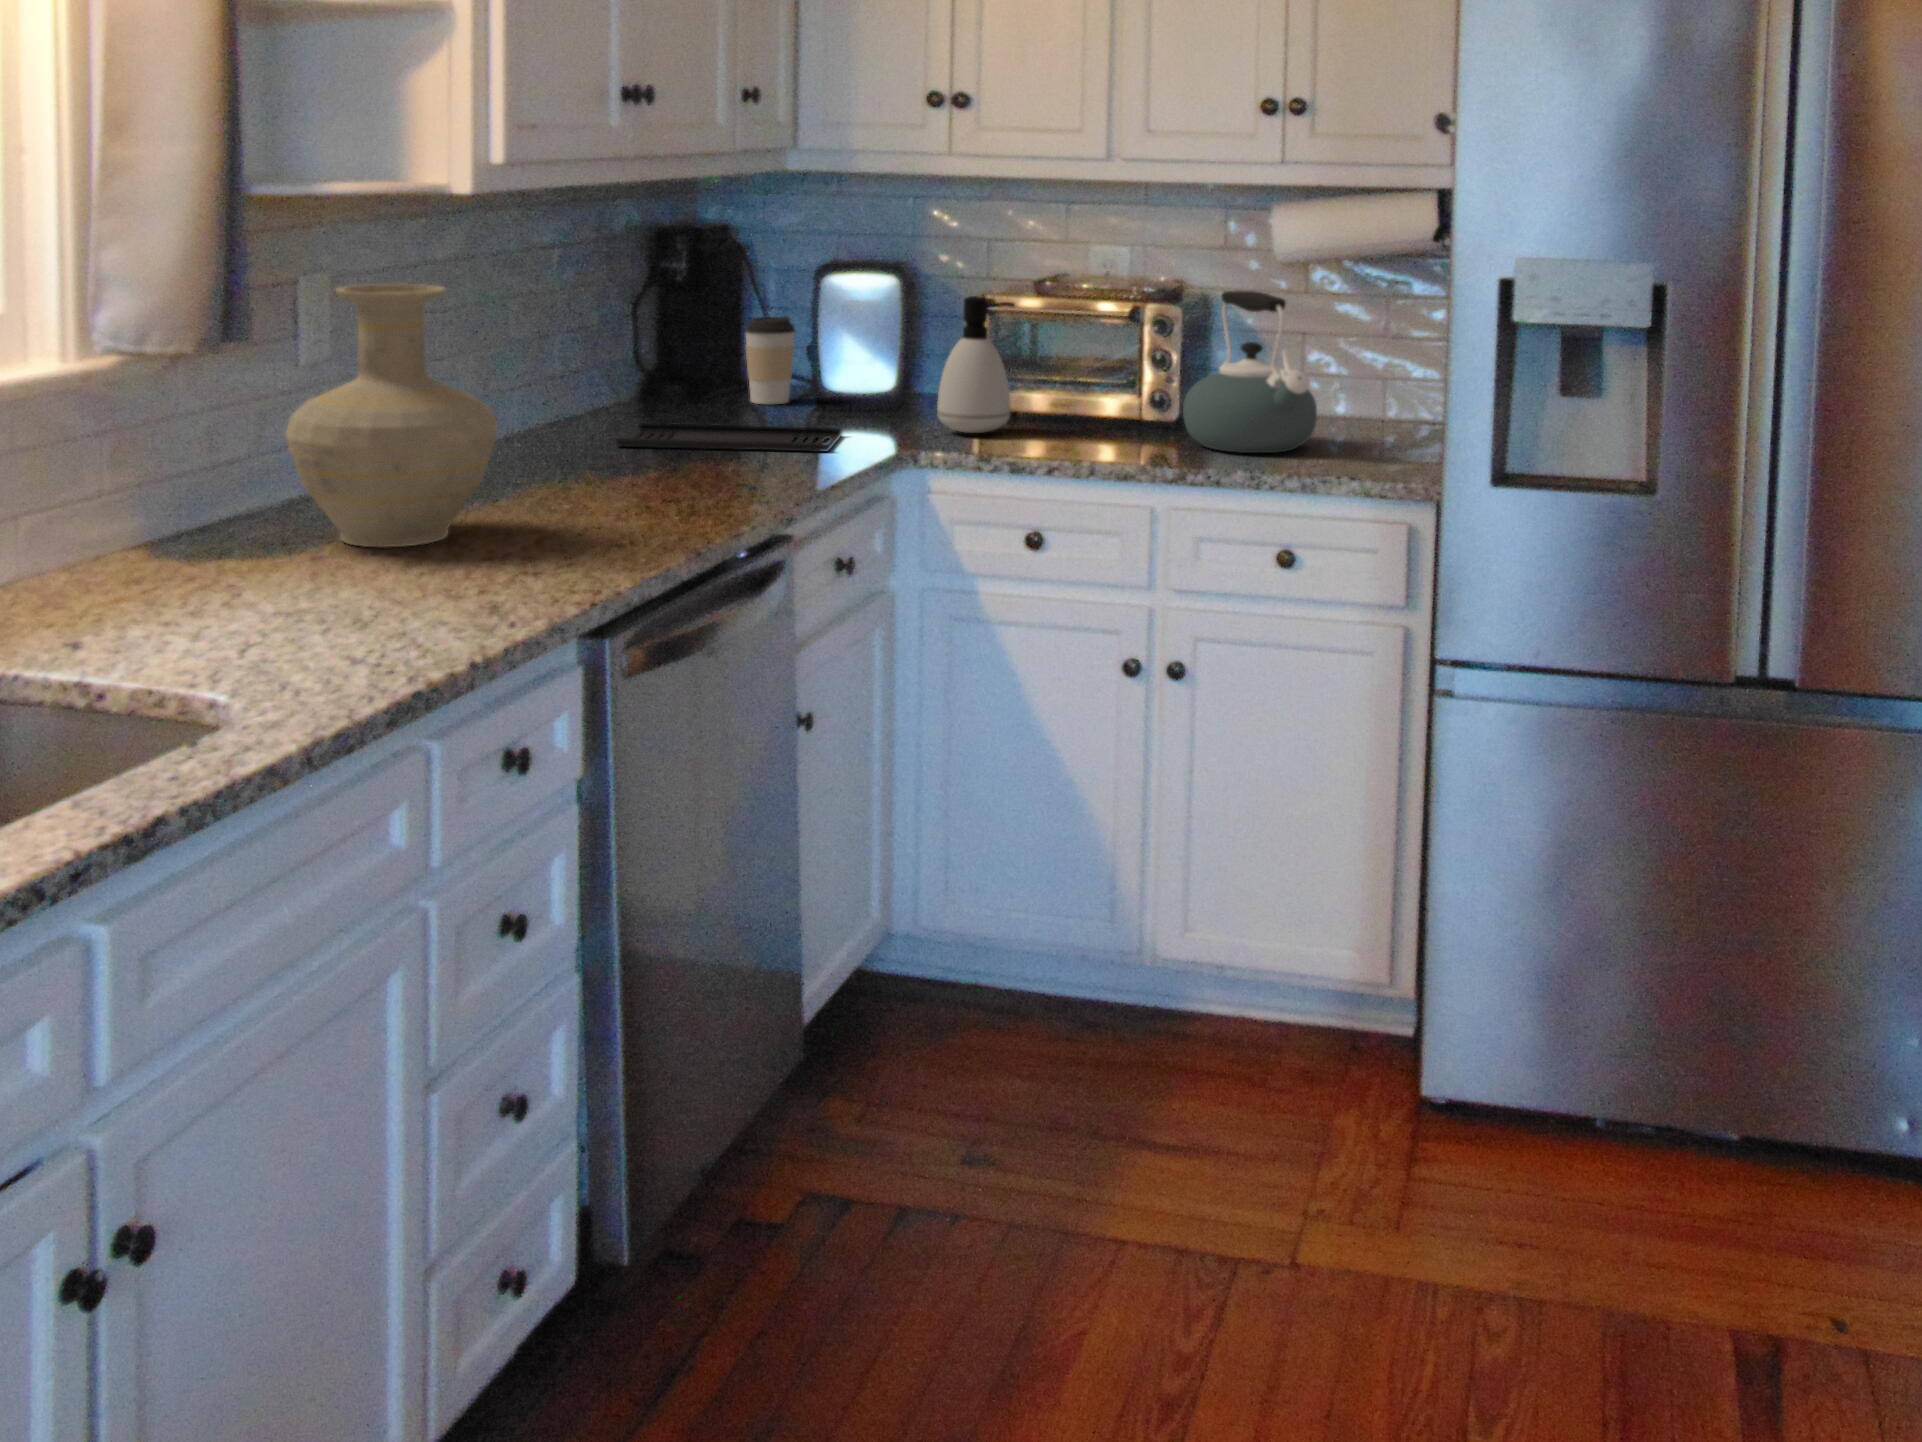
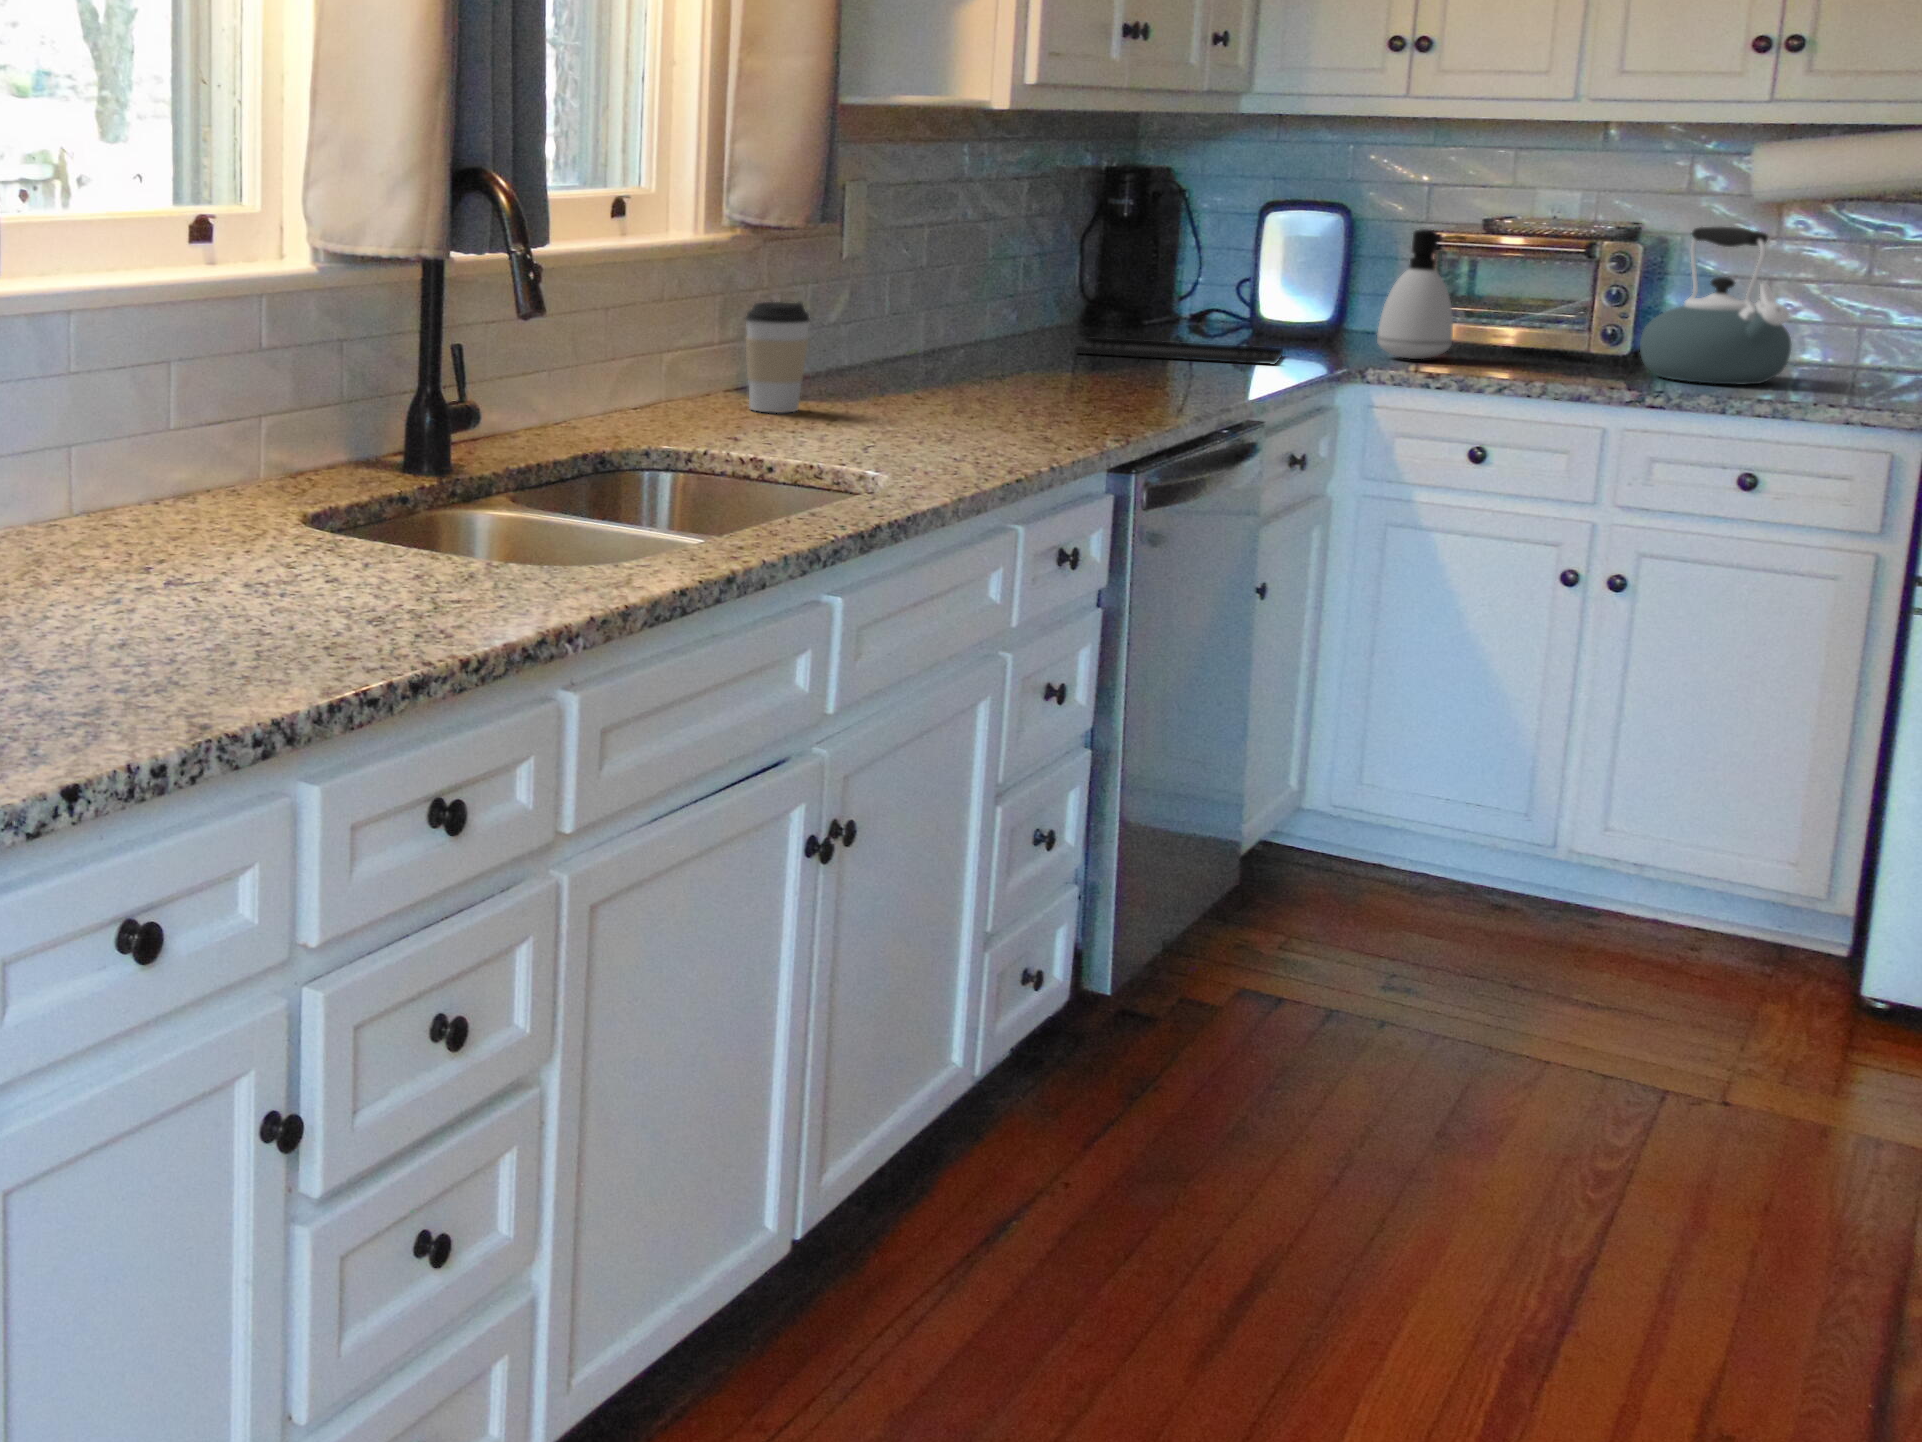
vase: present [285,284,498,547] -> none [847,187,1021,401]
coffee cup: present [745,316,795,404] -> present [746,302,810,413]

